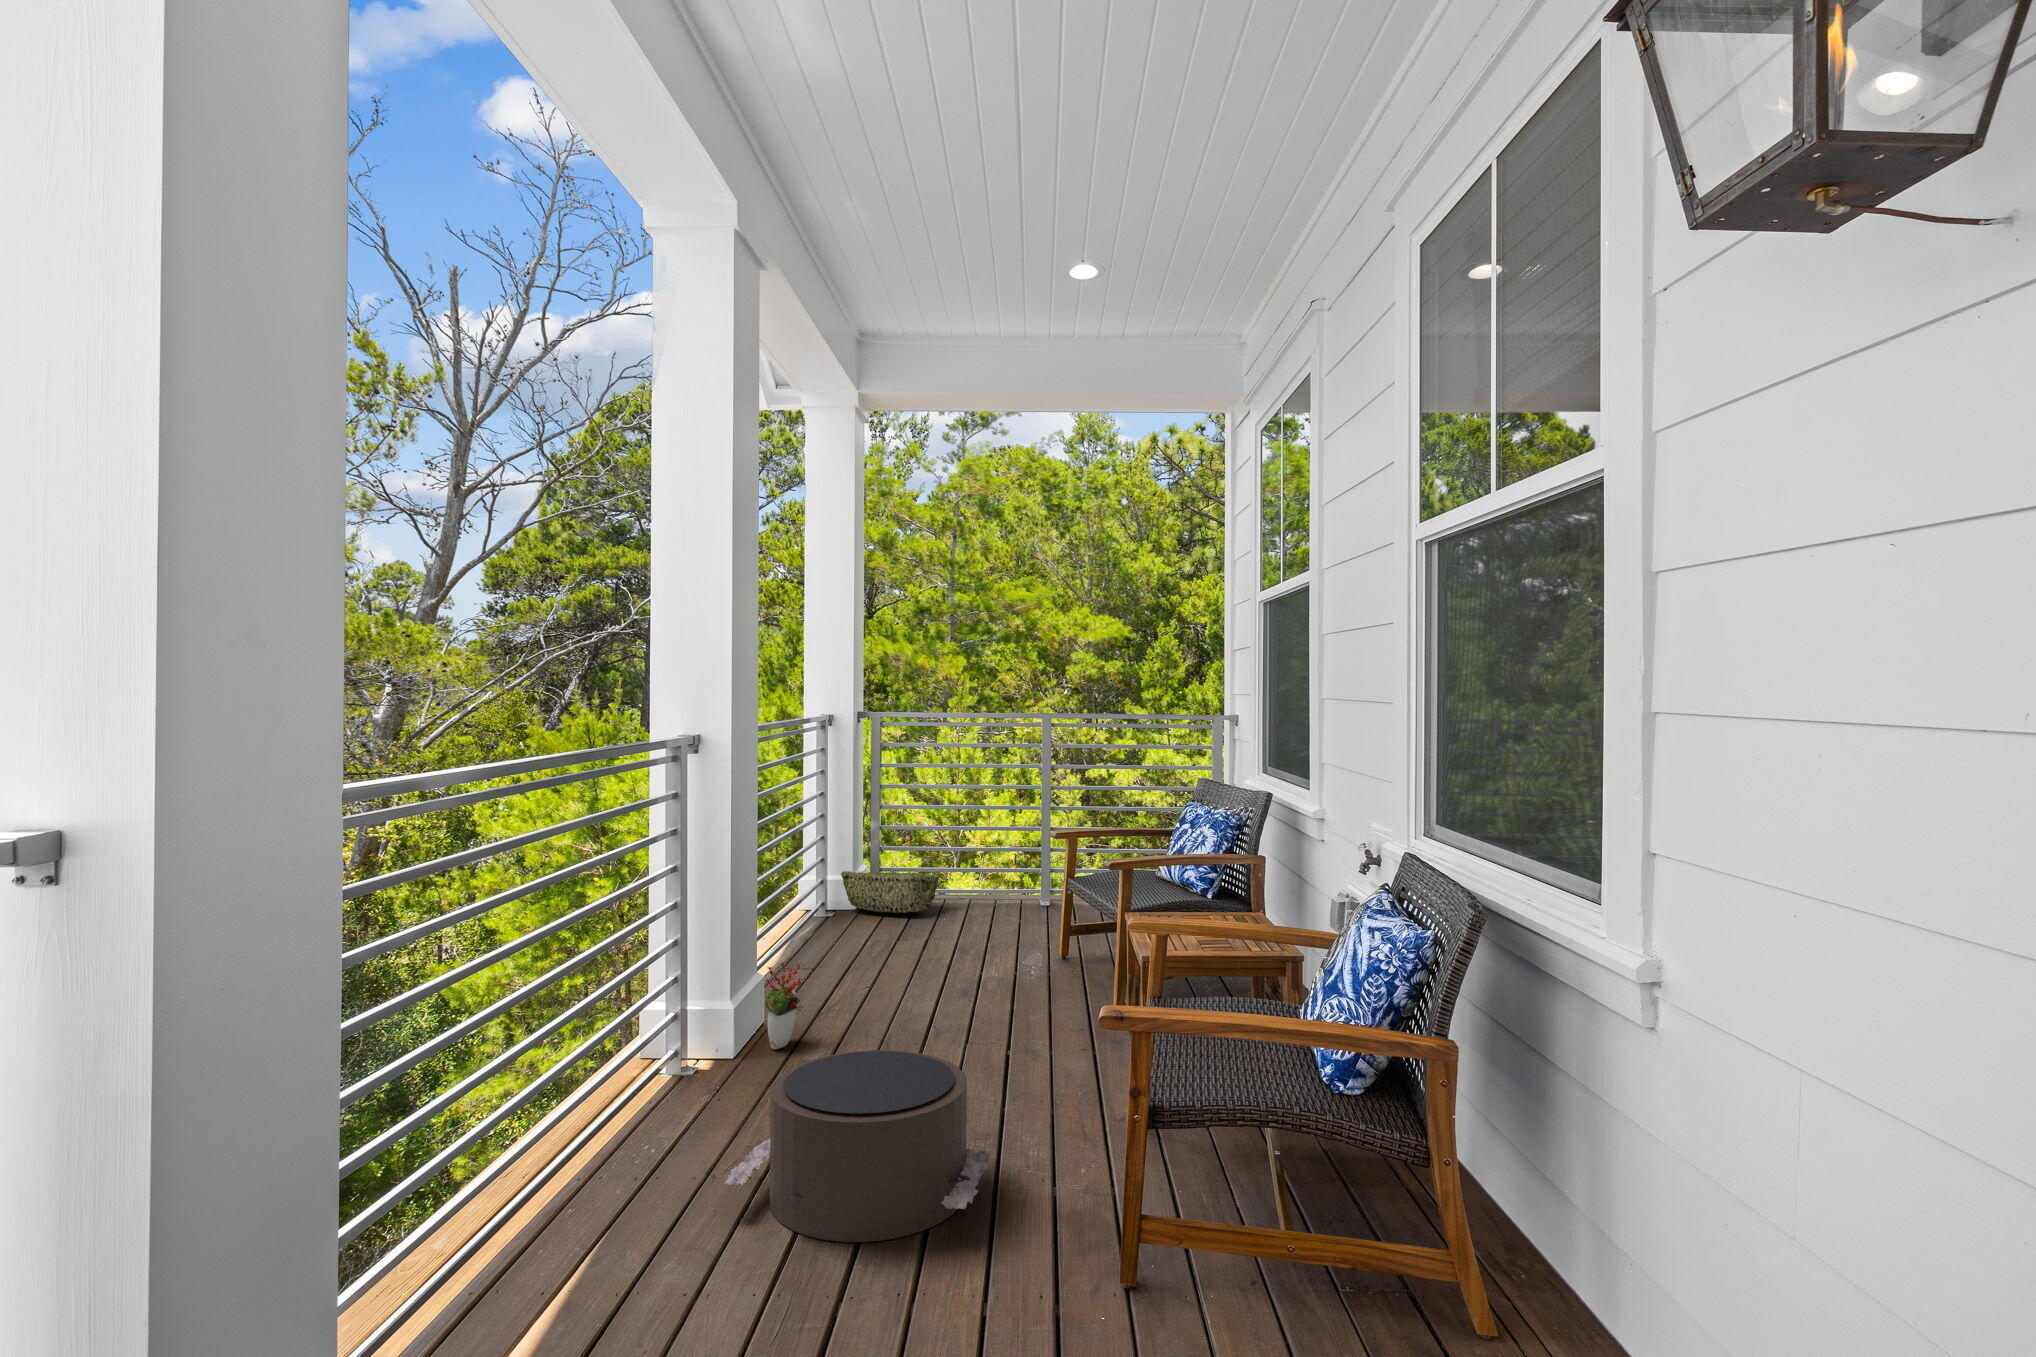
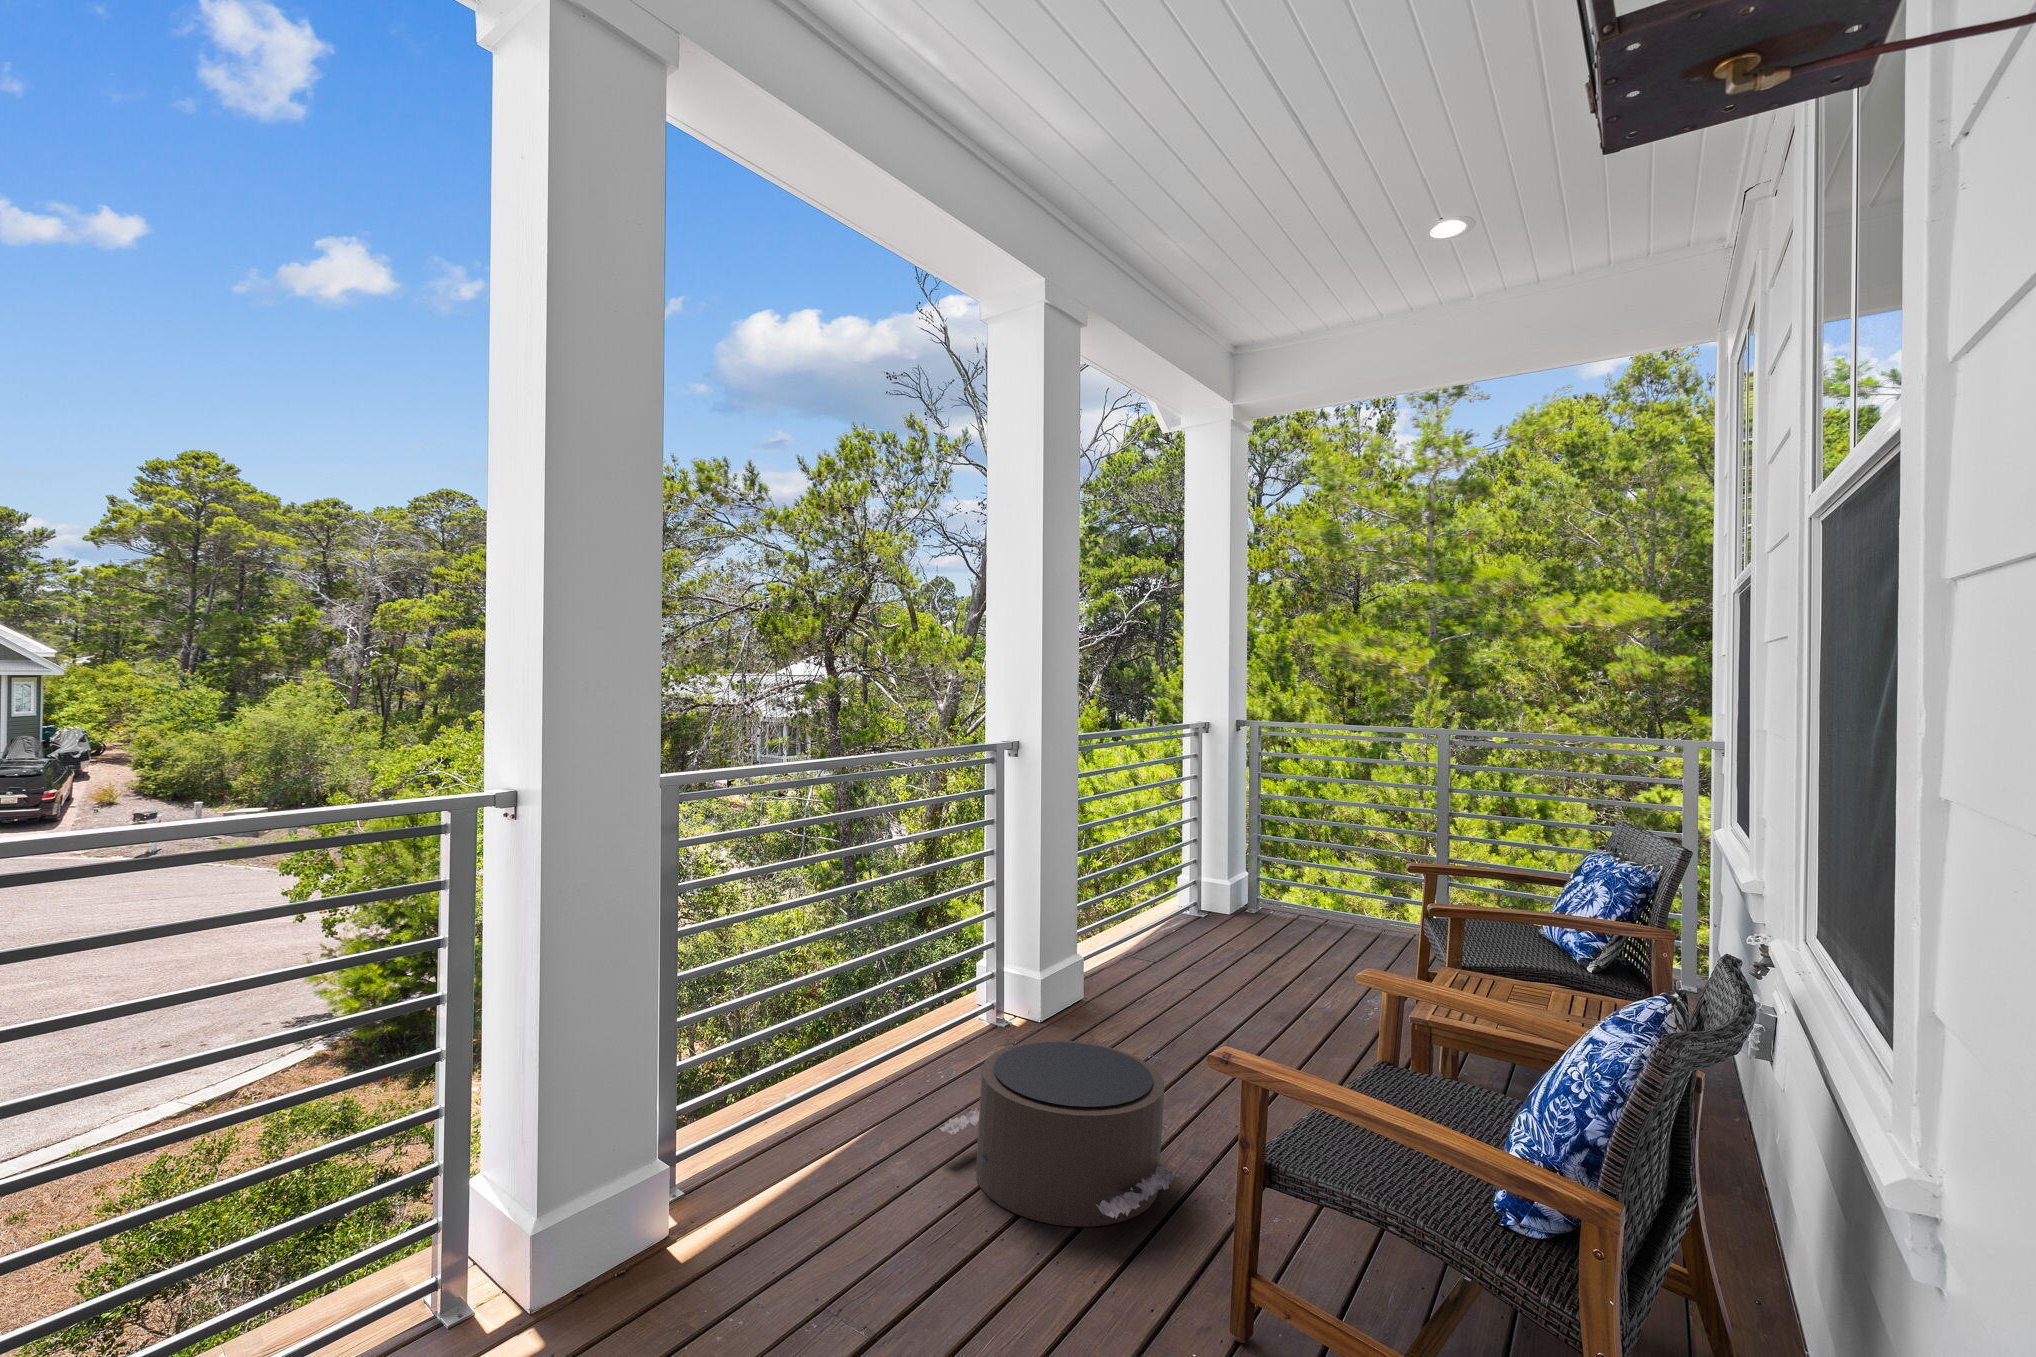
woven basket: present [841,871,939,913] -> none [1235,873,1333,926]
decorative plant: present [765,962,804,1049] -> none [1075,947,1113,1026]

